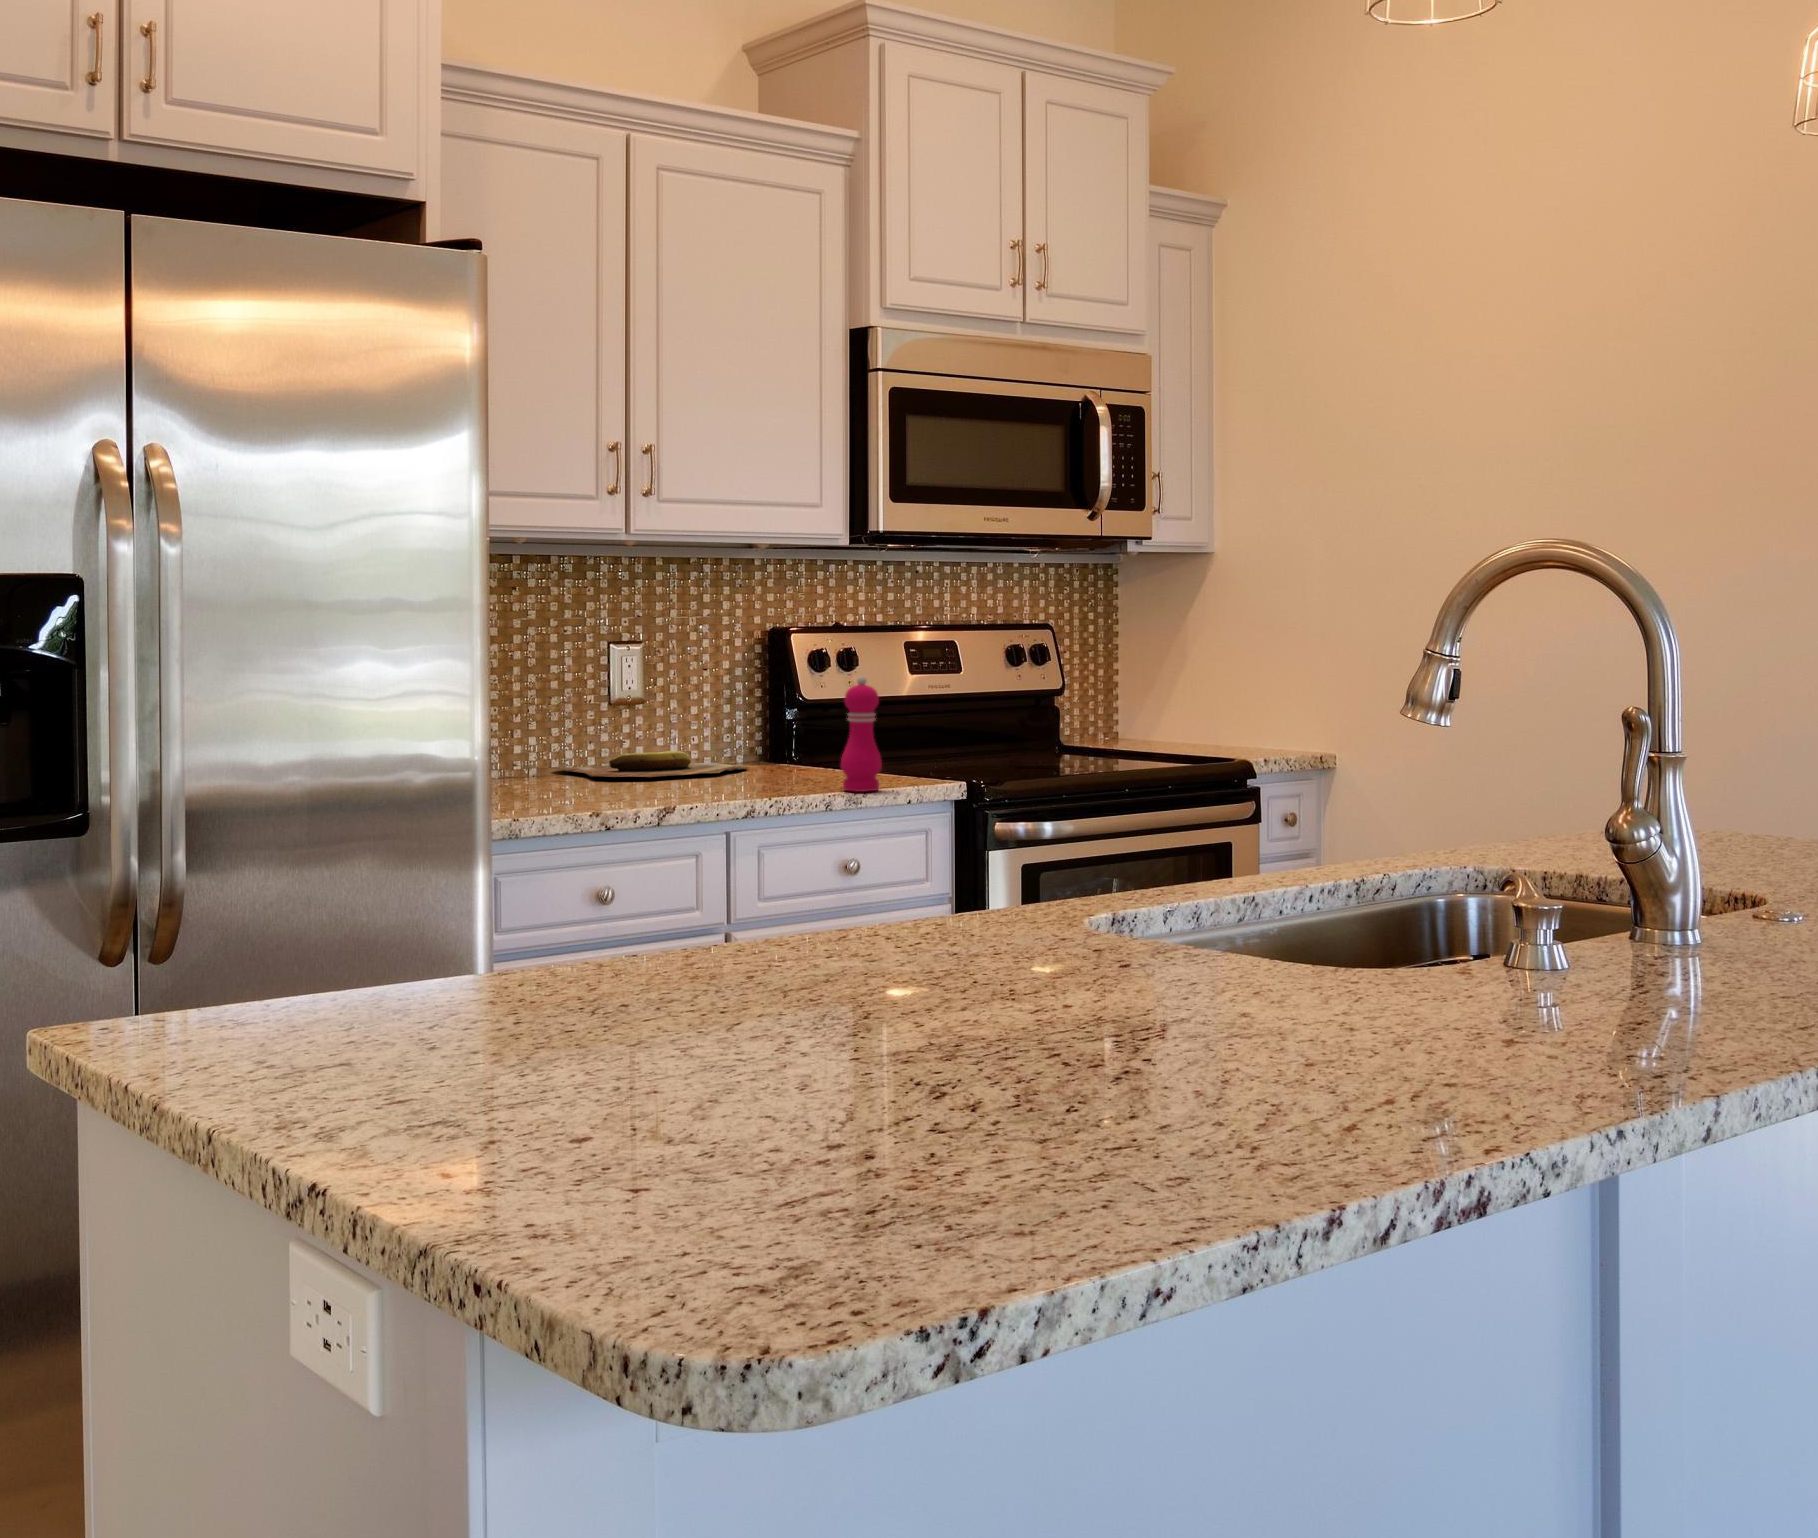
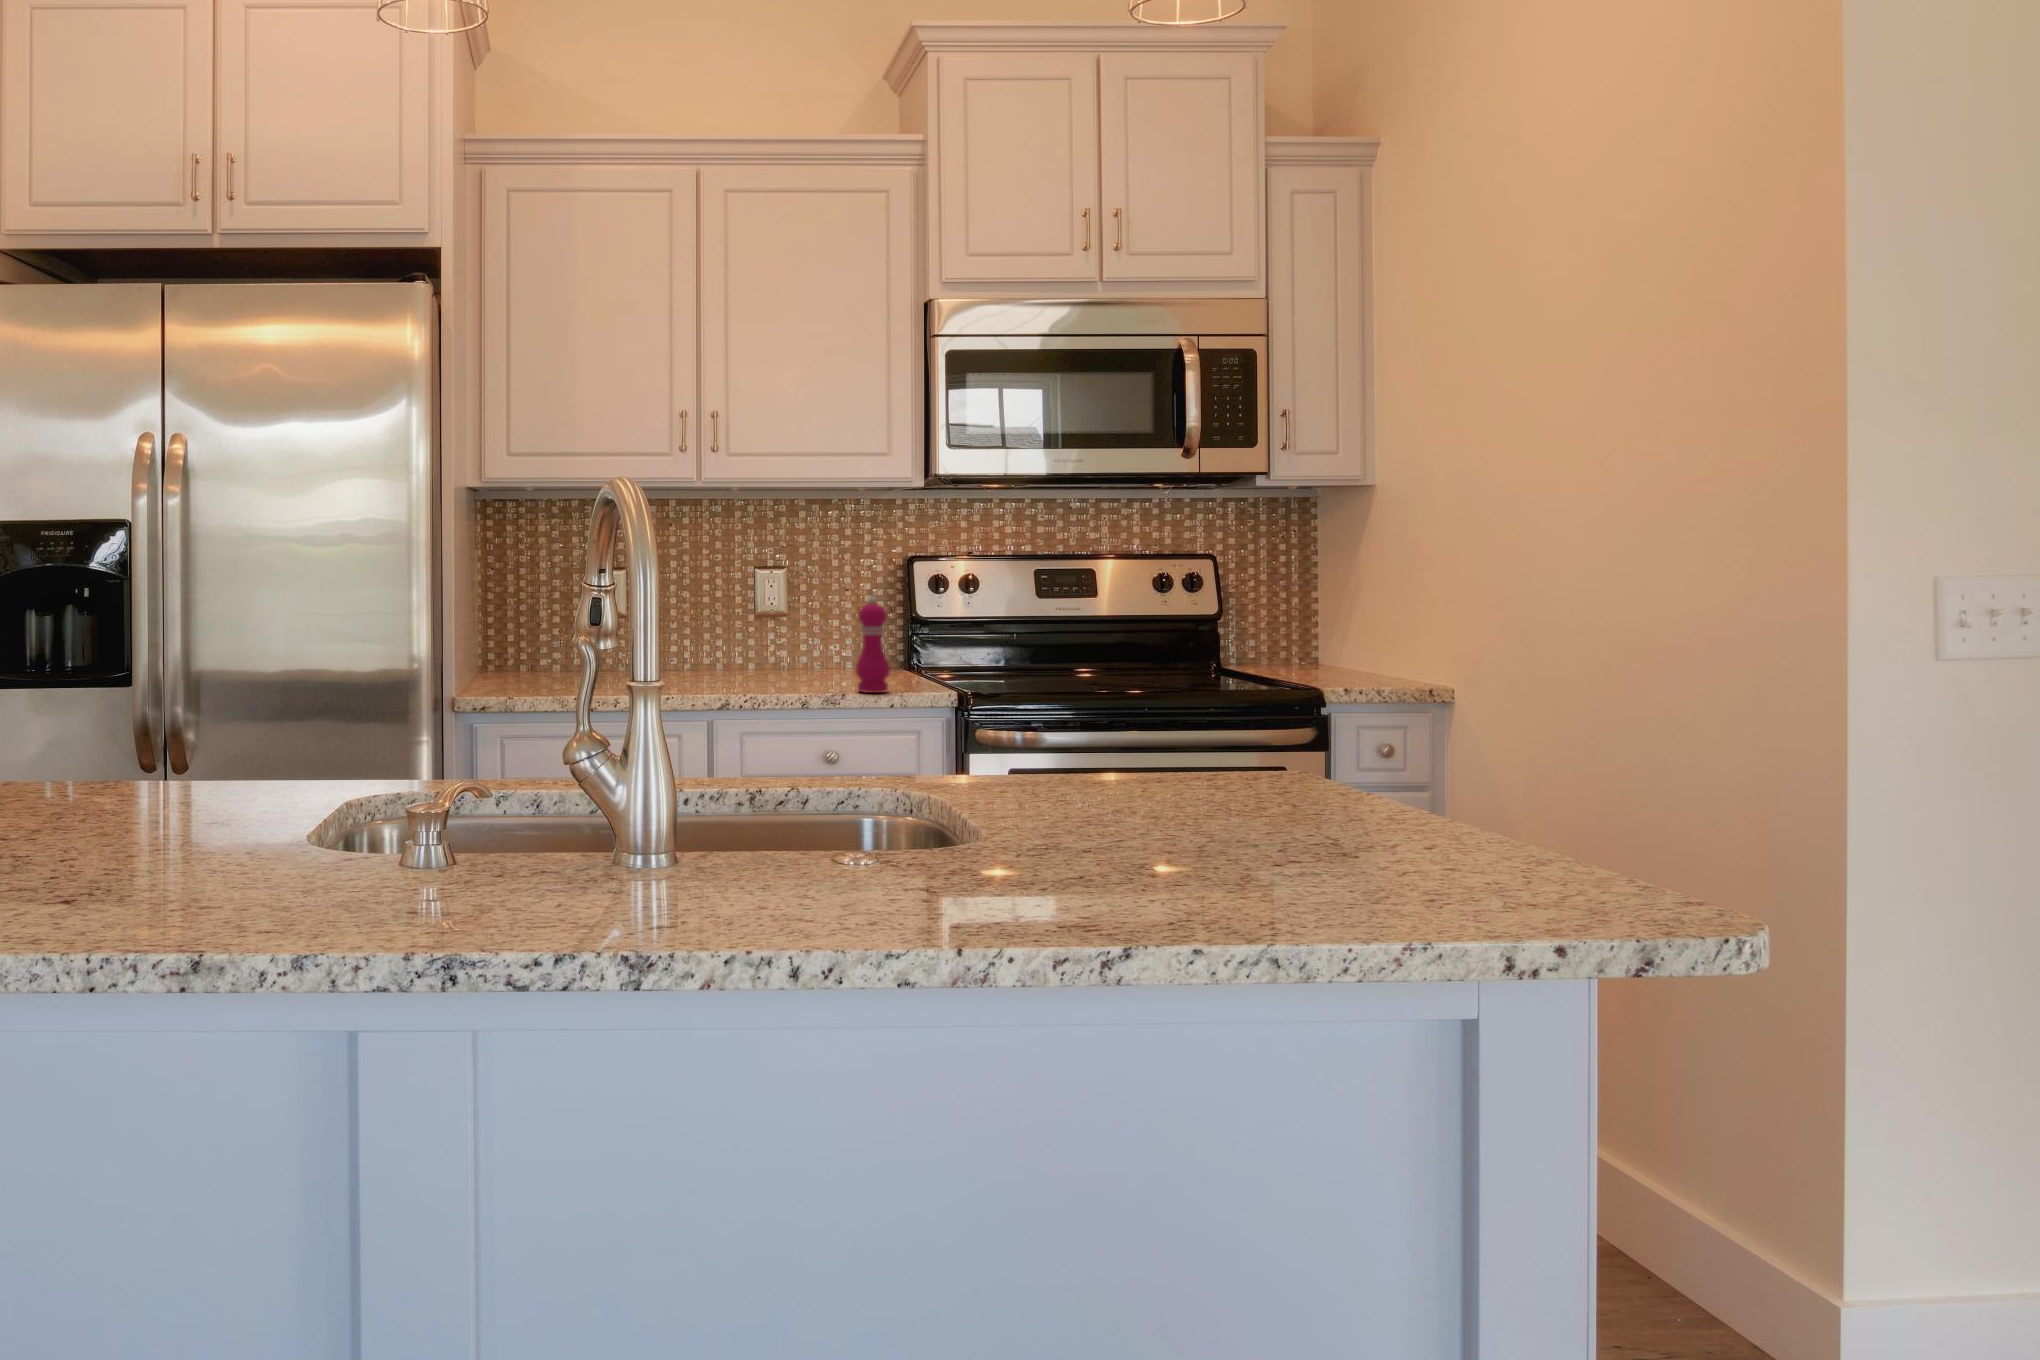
cutting board: present [552,751,747,777] -> none [721,654,869,673]

